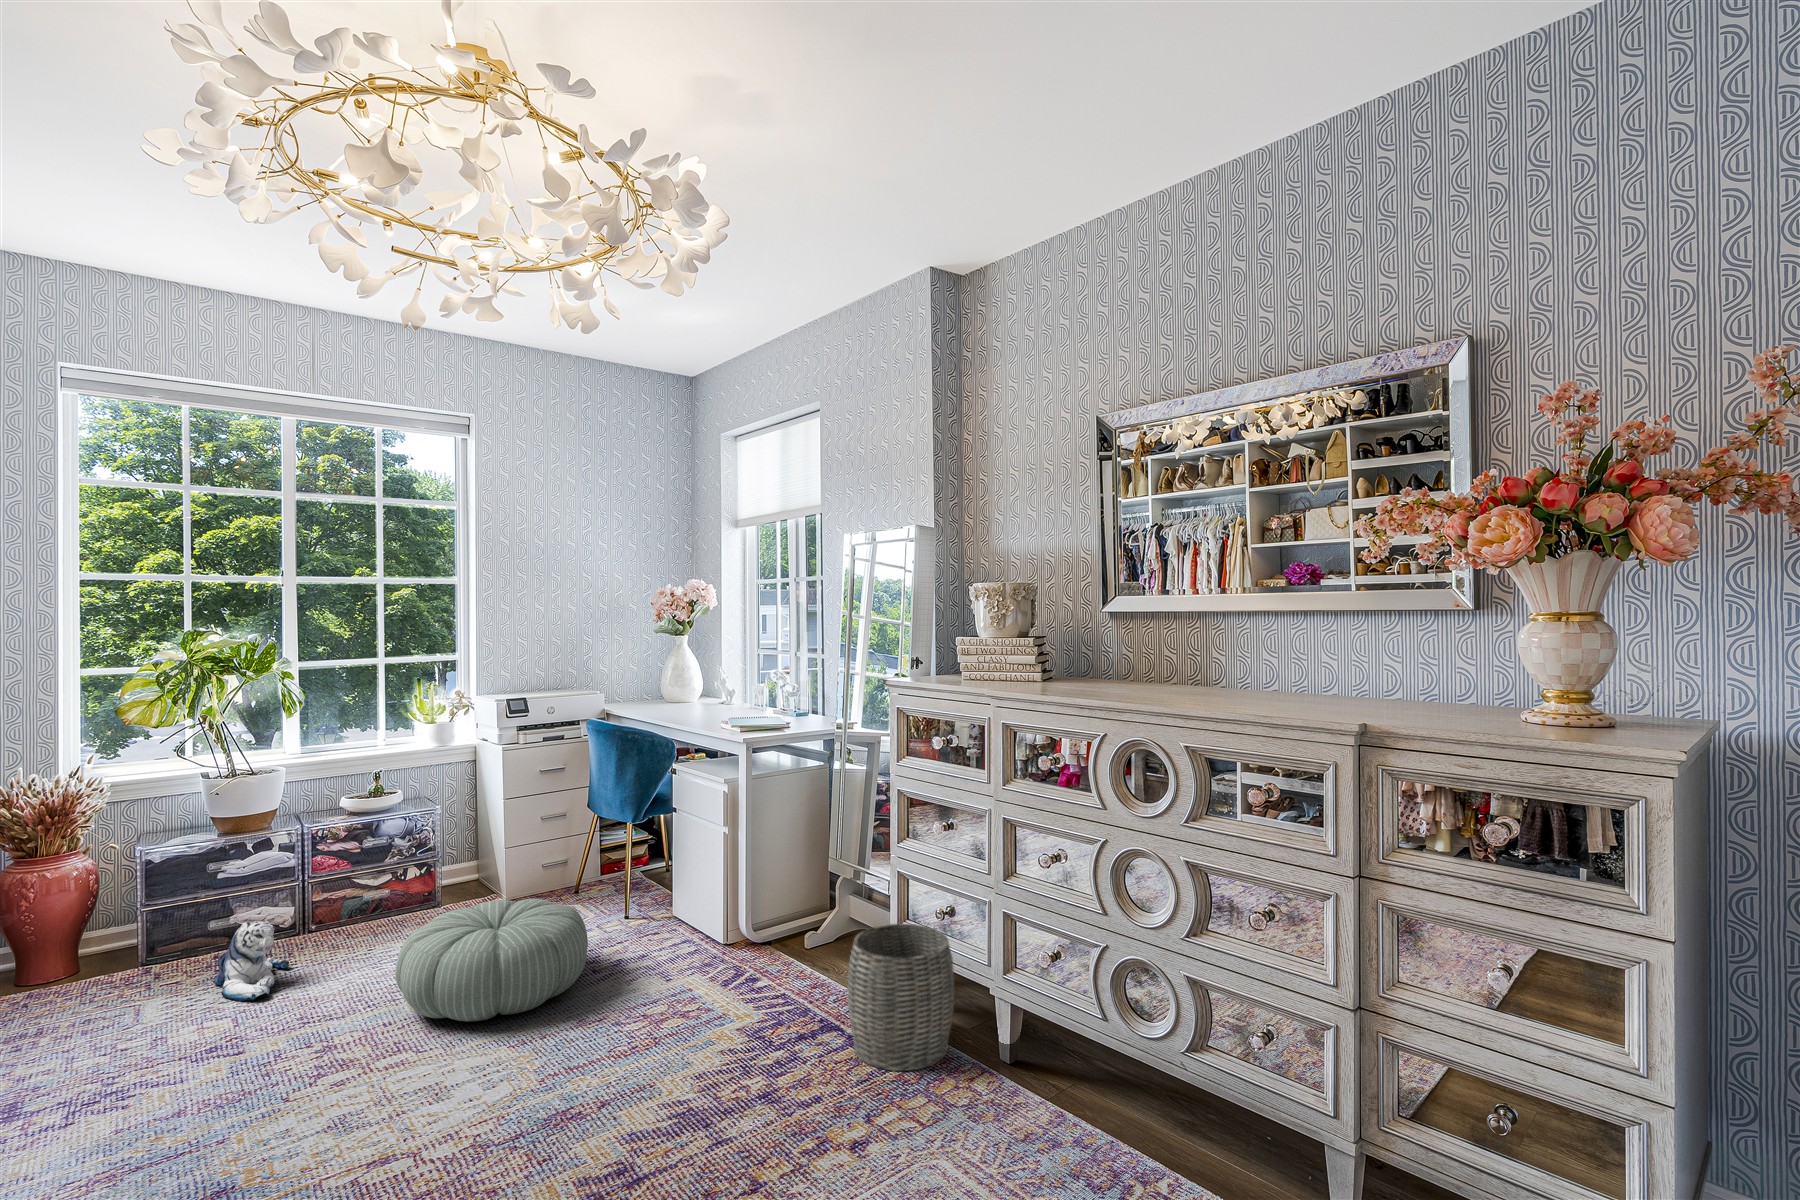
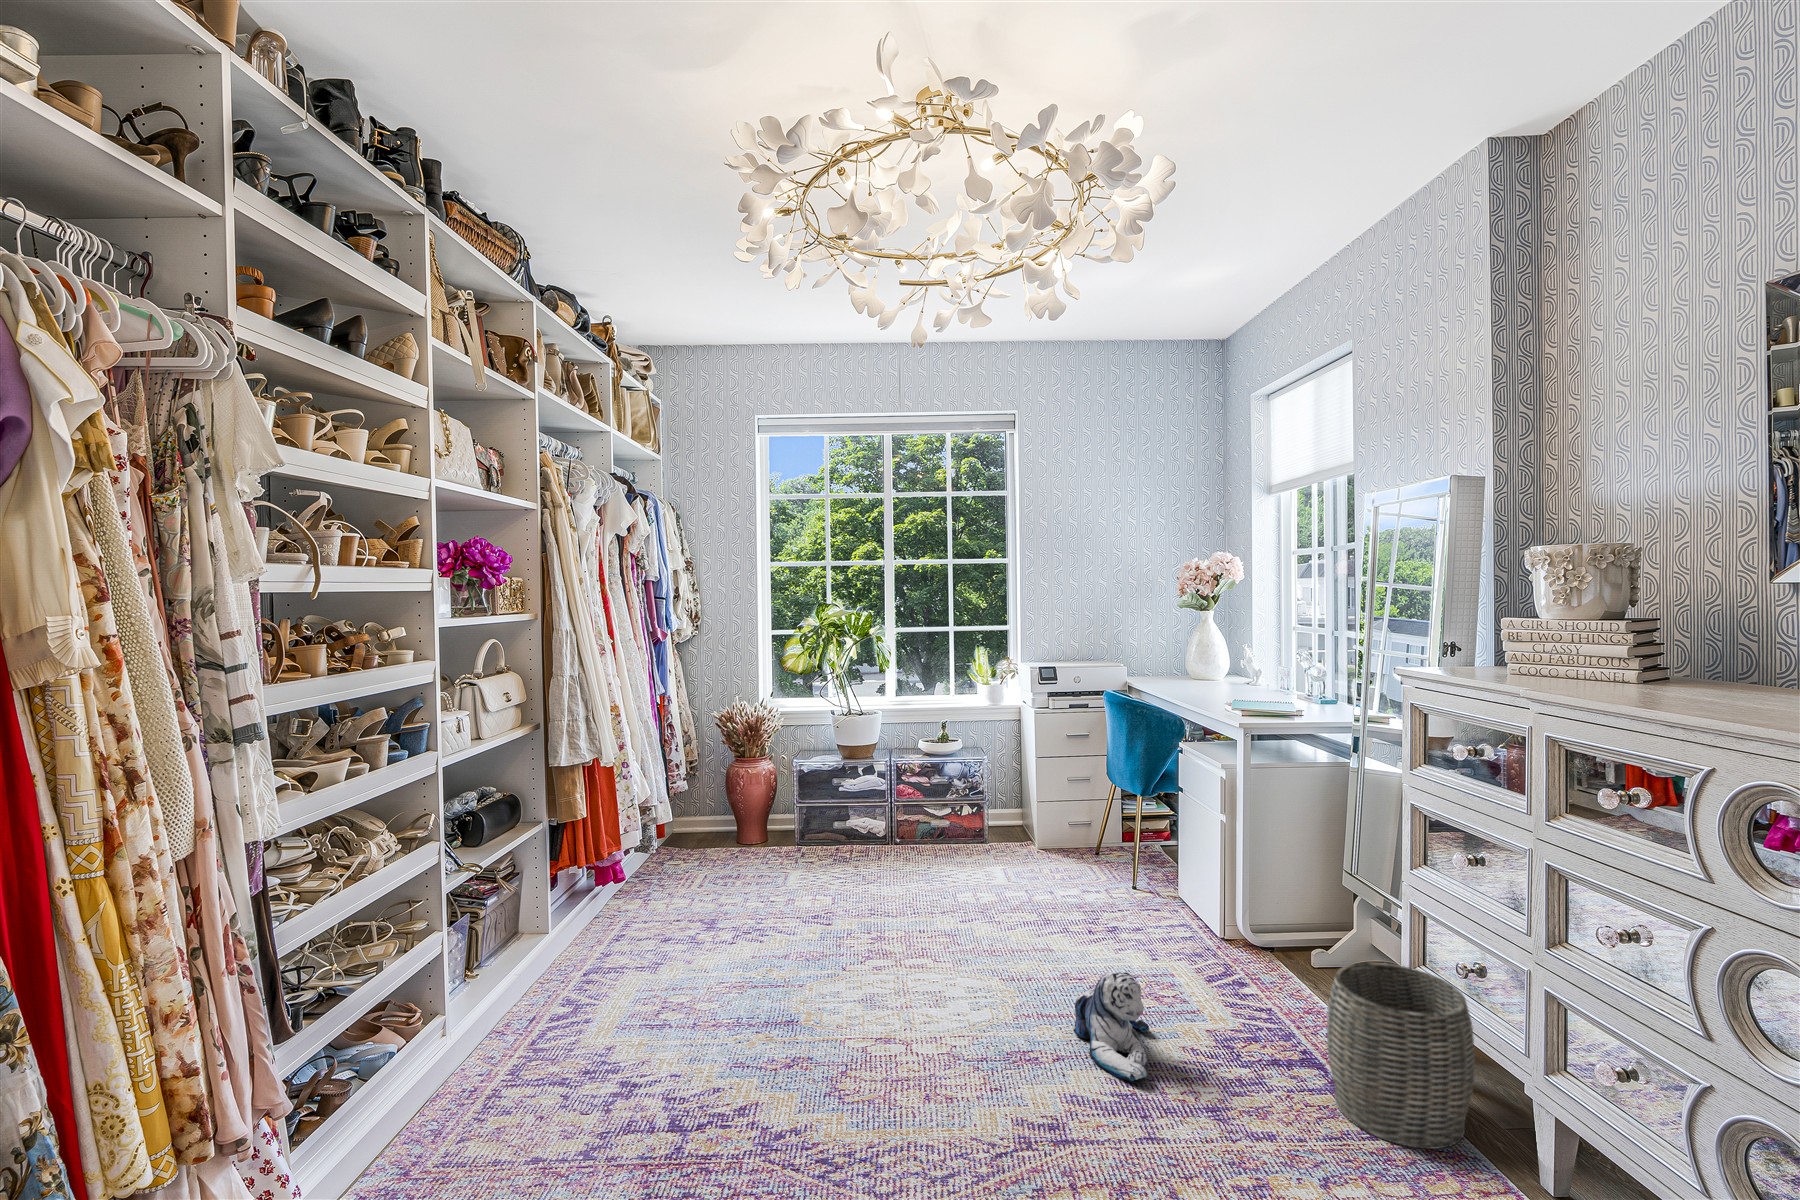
pouf: present [396,899,588,1021] -> none [927,848,1084,952]
plush toy: present [213,920,290,1001] -> present [1073,972,1149,1082]

